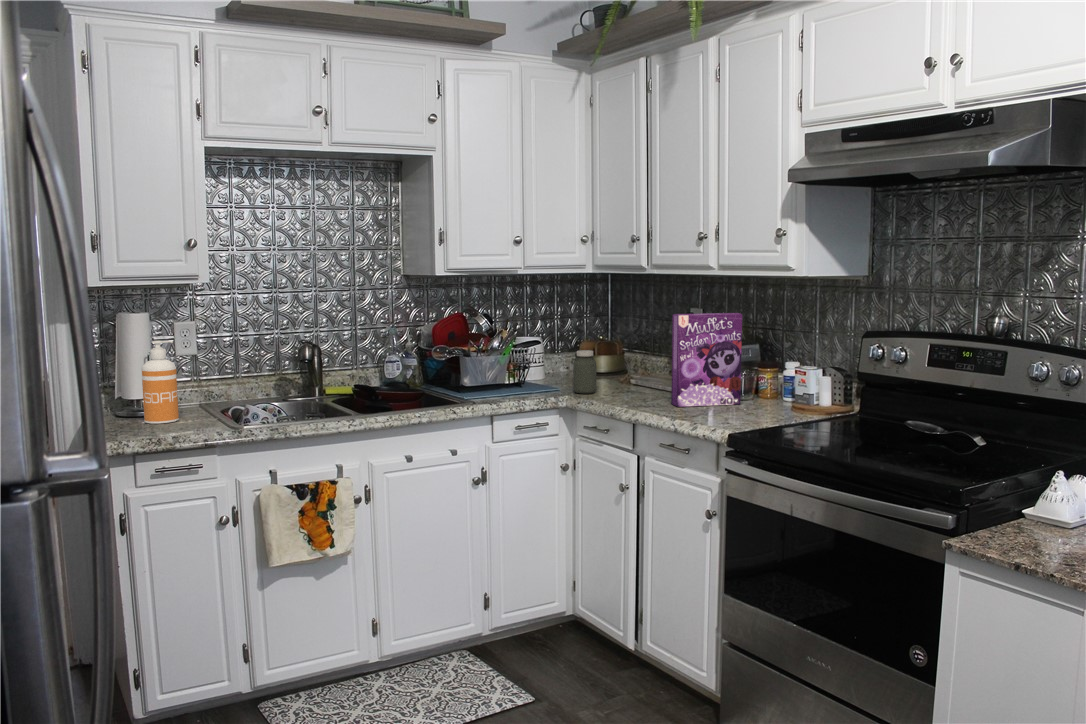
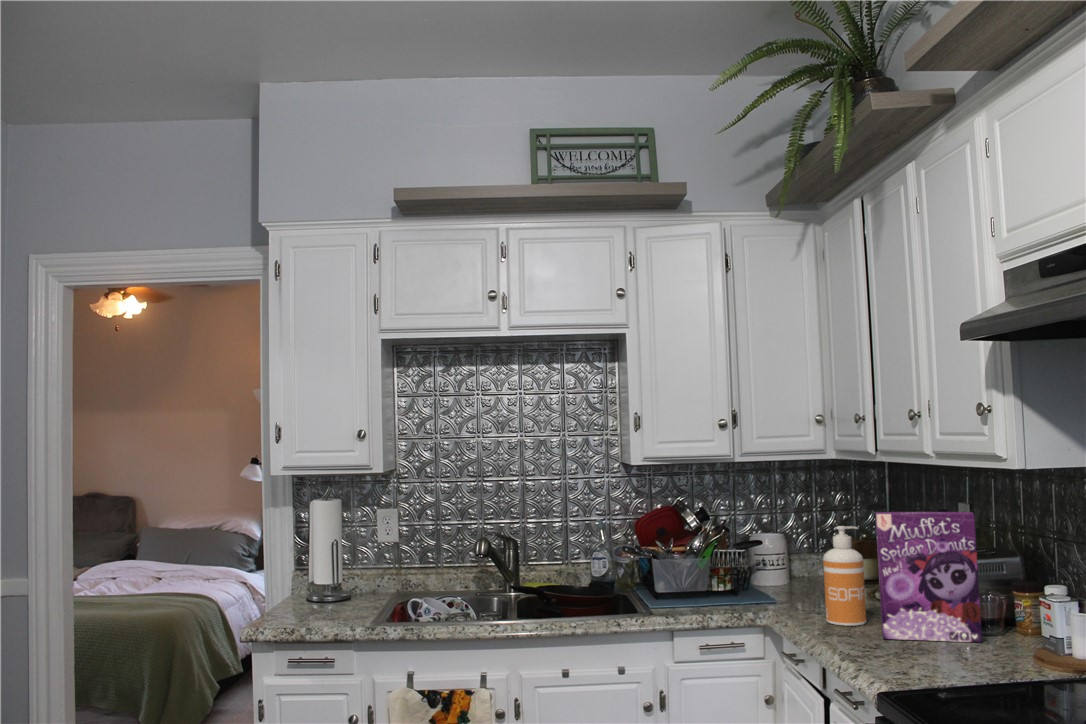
soap dispenser: present [142,341,179,424] -> present [823,526,866,626]
jar: present [573,350,596,394] -> none [780,554,811,610]

